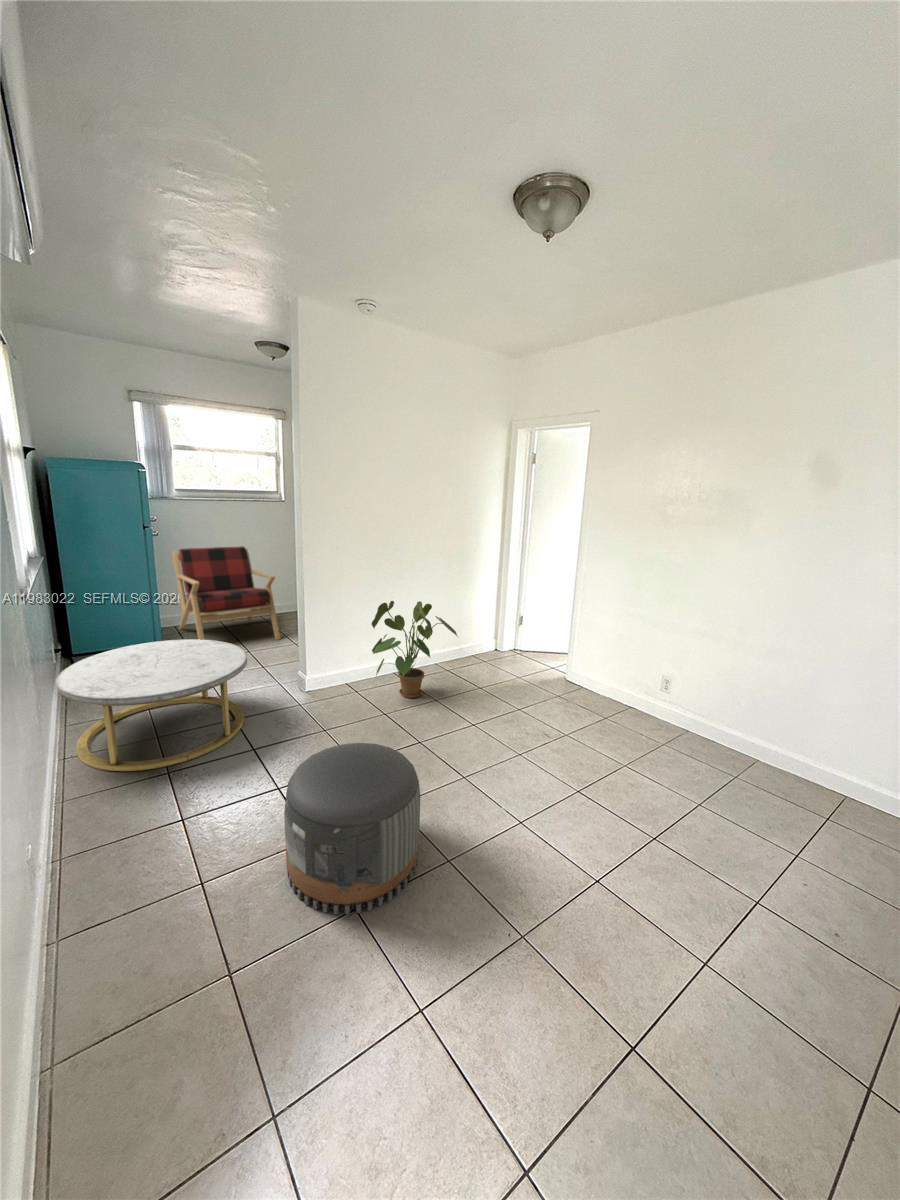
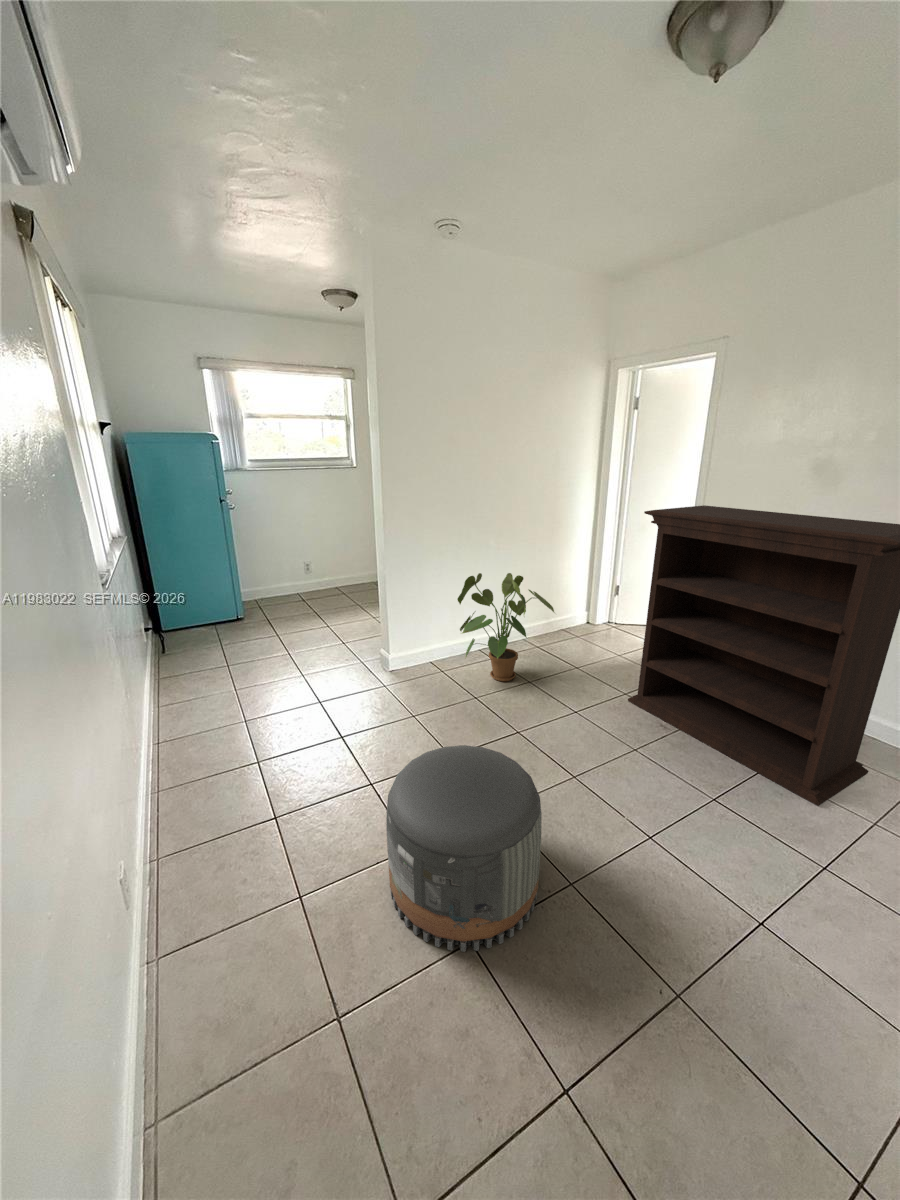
armchair: present [172,546,280,640] -> none [249,517,359,630]
bookshelf: none [517,548,735,790] -> present [628,505,900,806]
coffee table: present [56,639,247,771] -> none [144,619,330,760]

